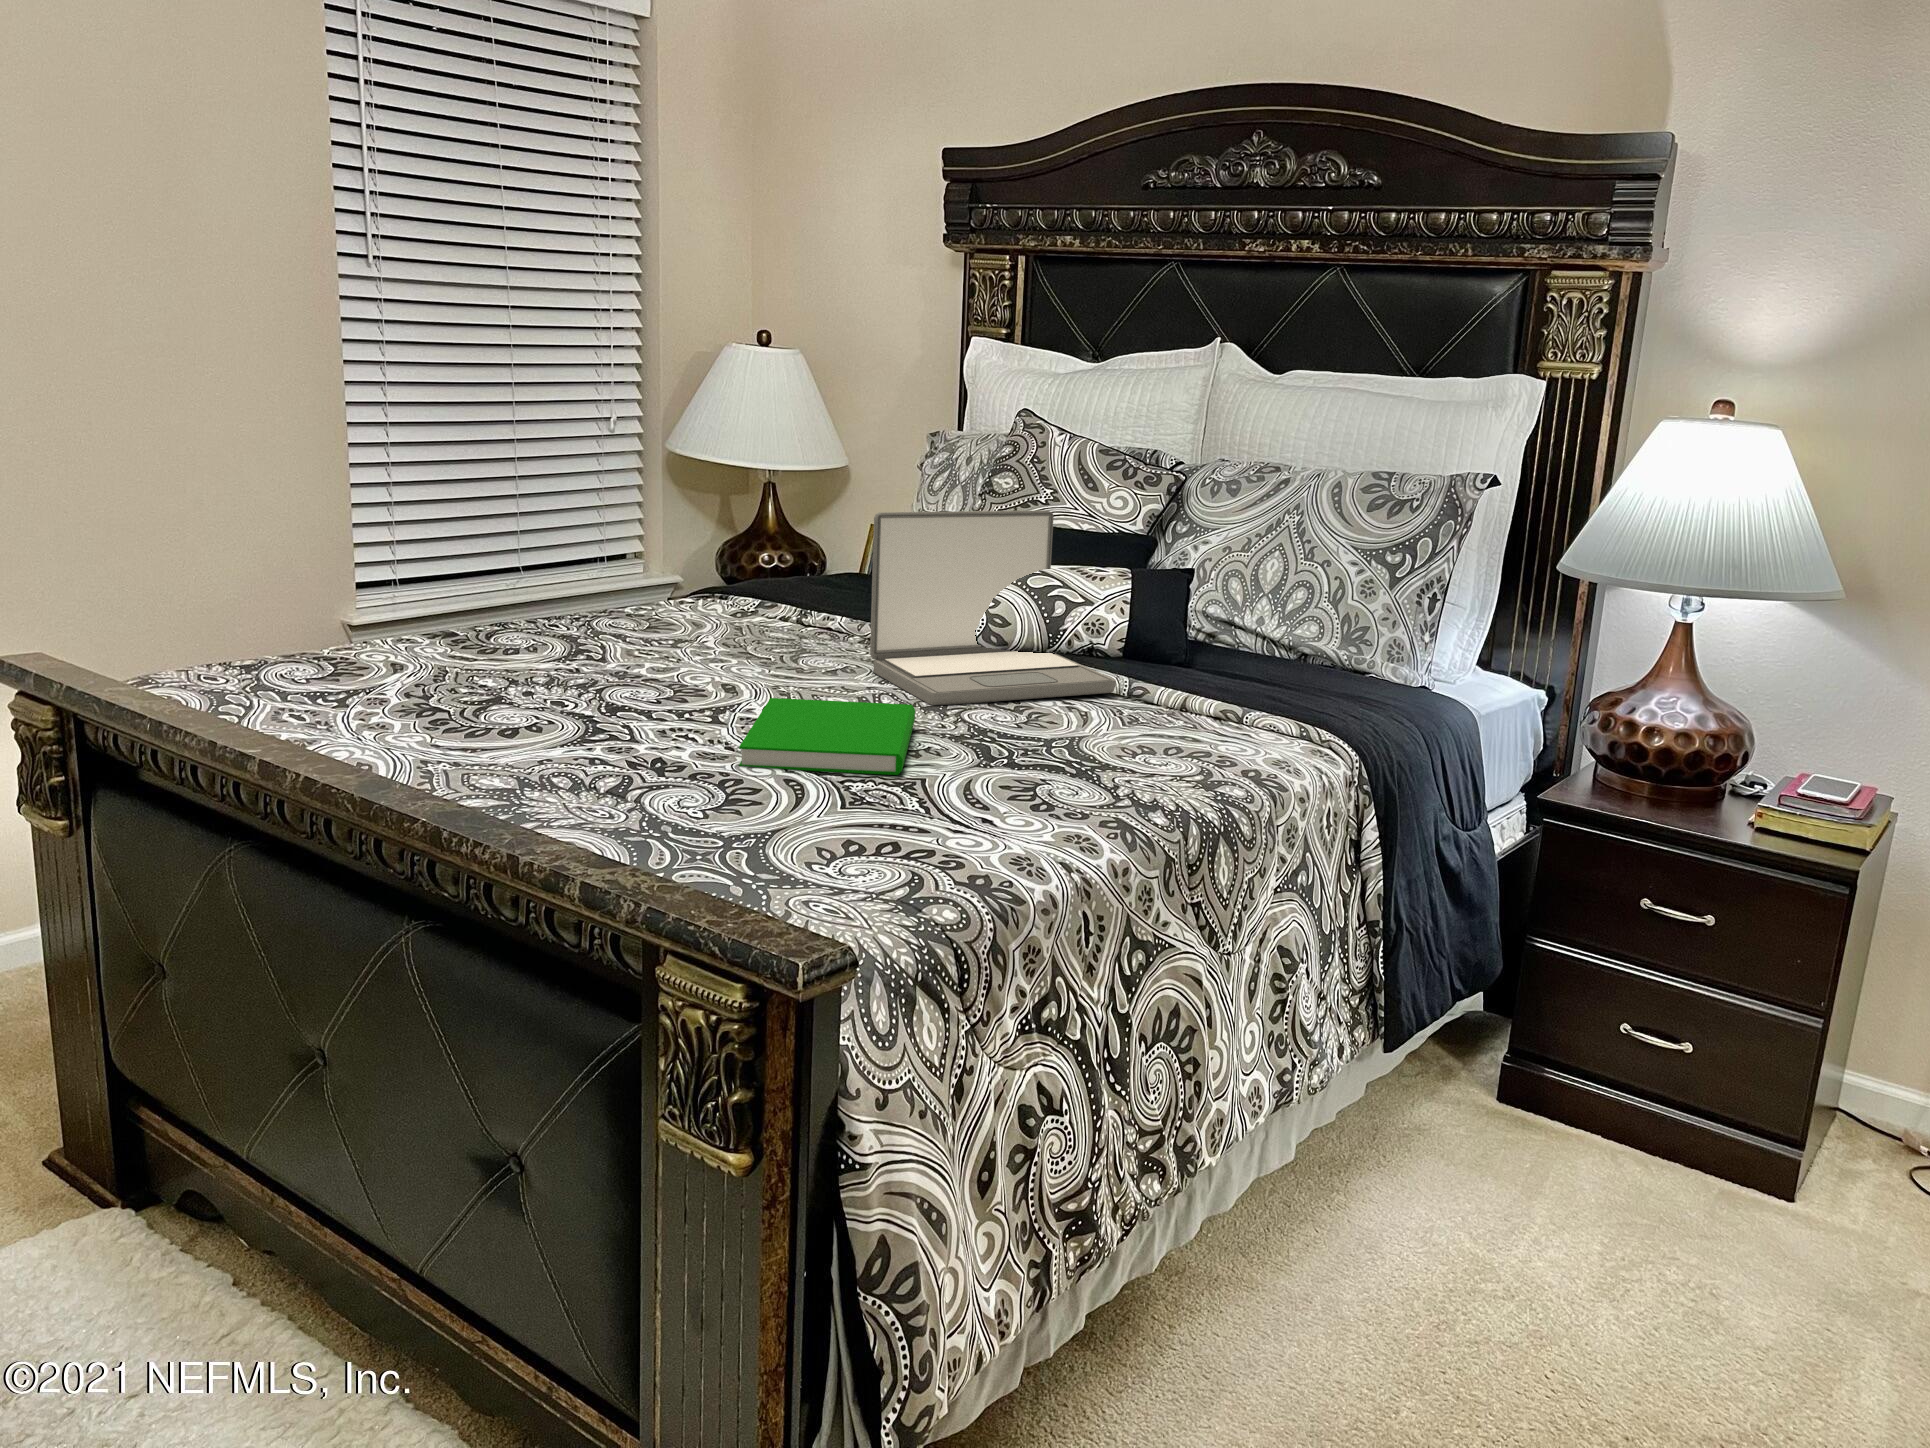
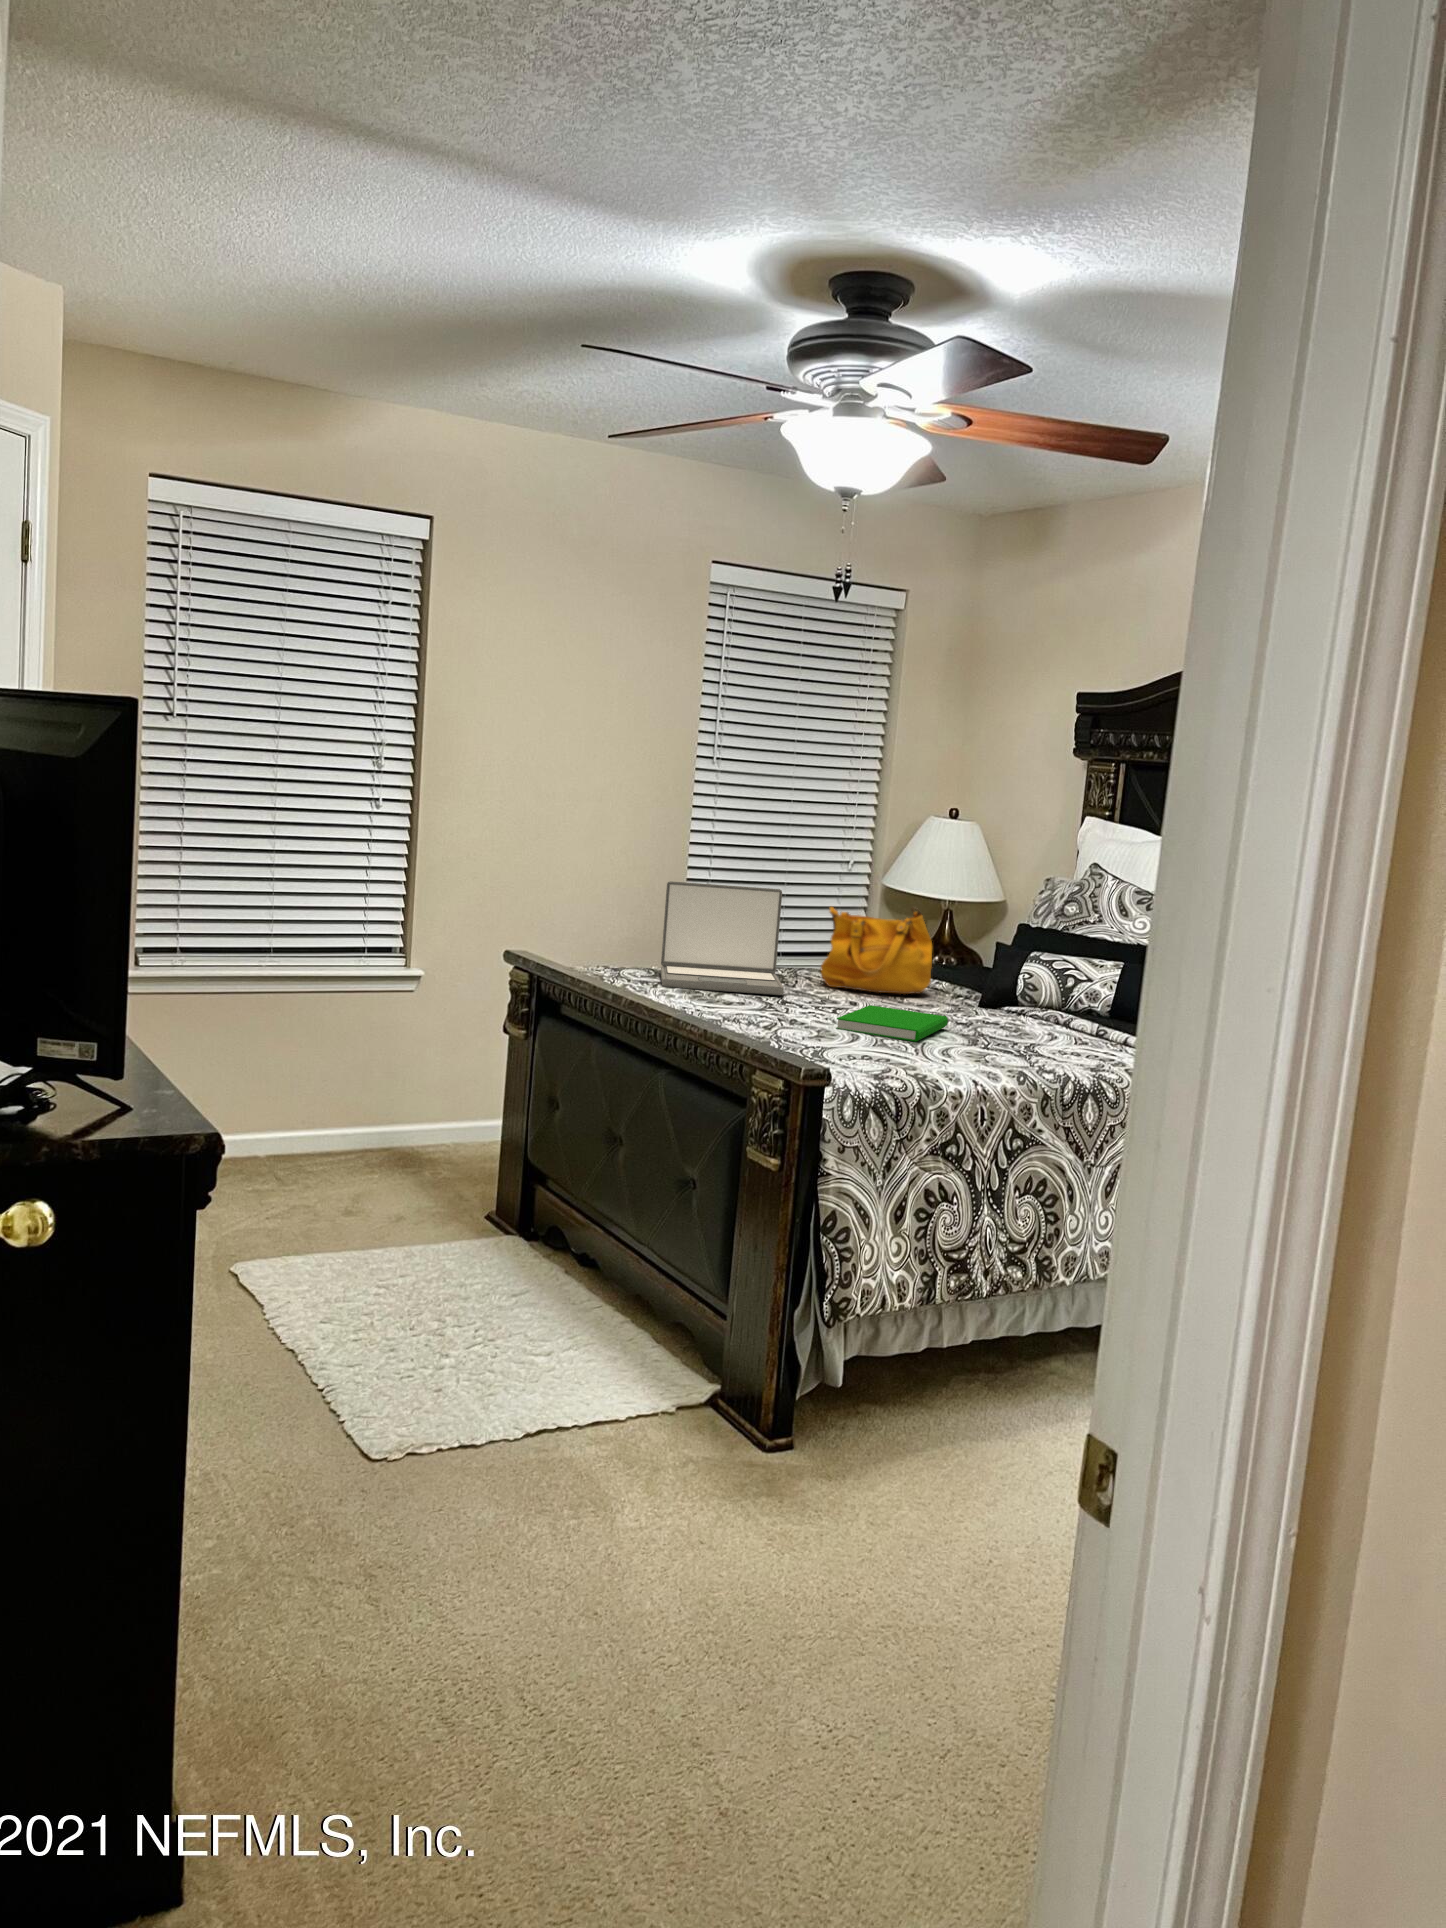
handbag: none [637,501,823,654] -> present [821,906,932,994]
laptop: present [870,510,1116,705] -> present [661,881,784,995]

